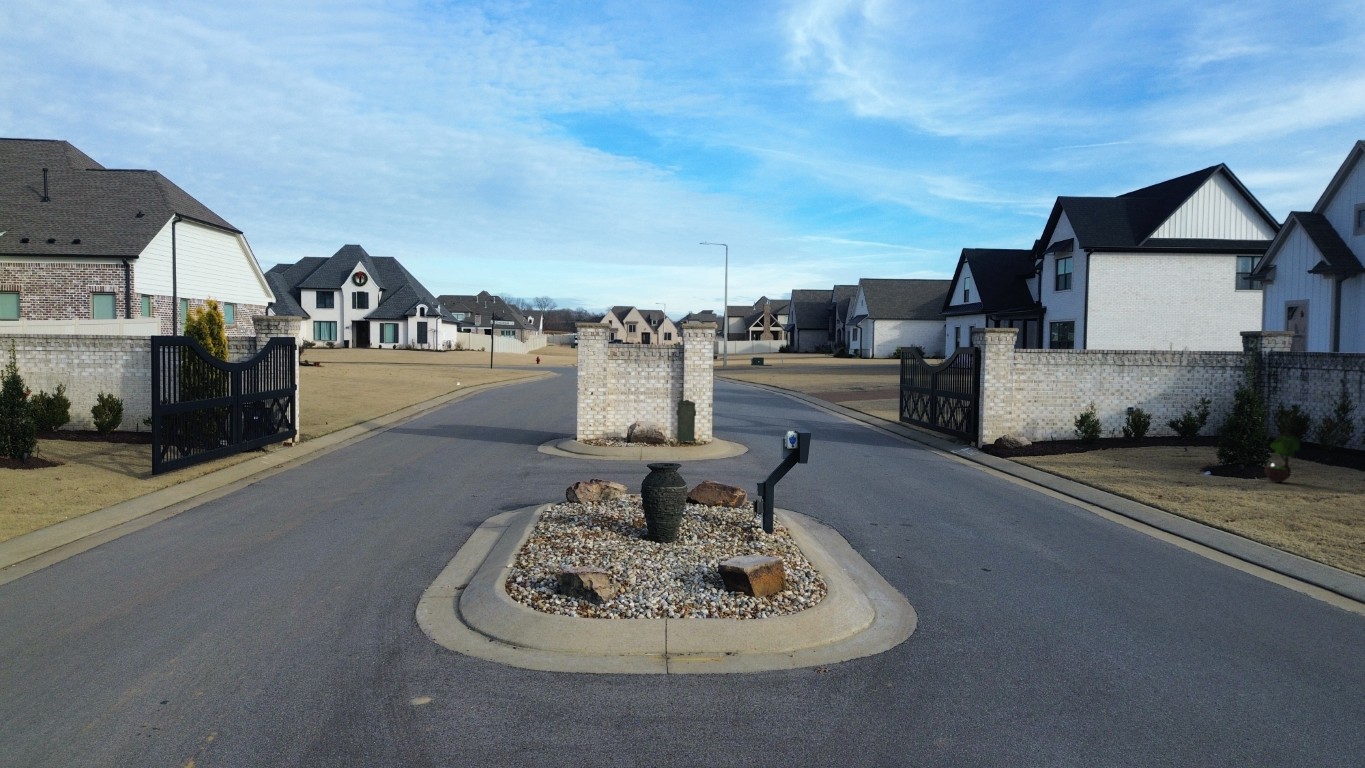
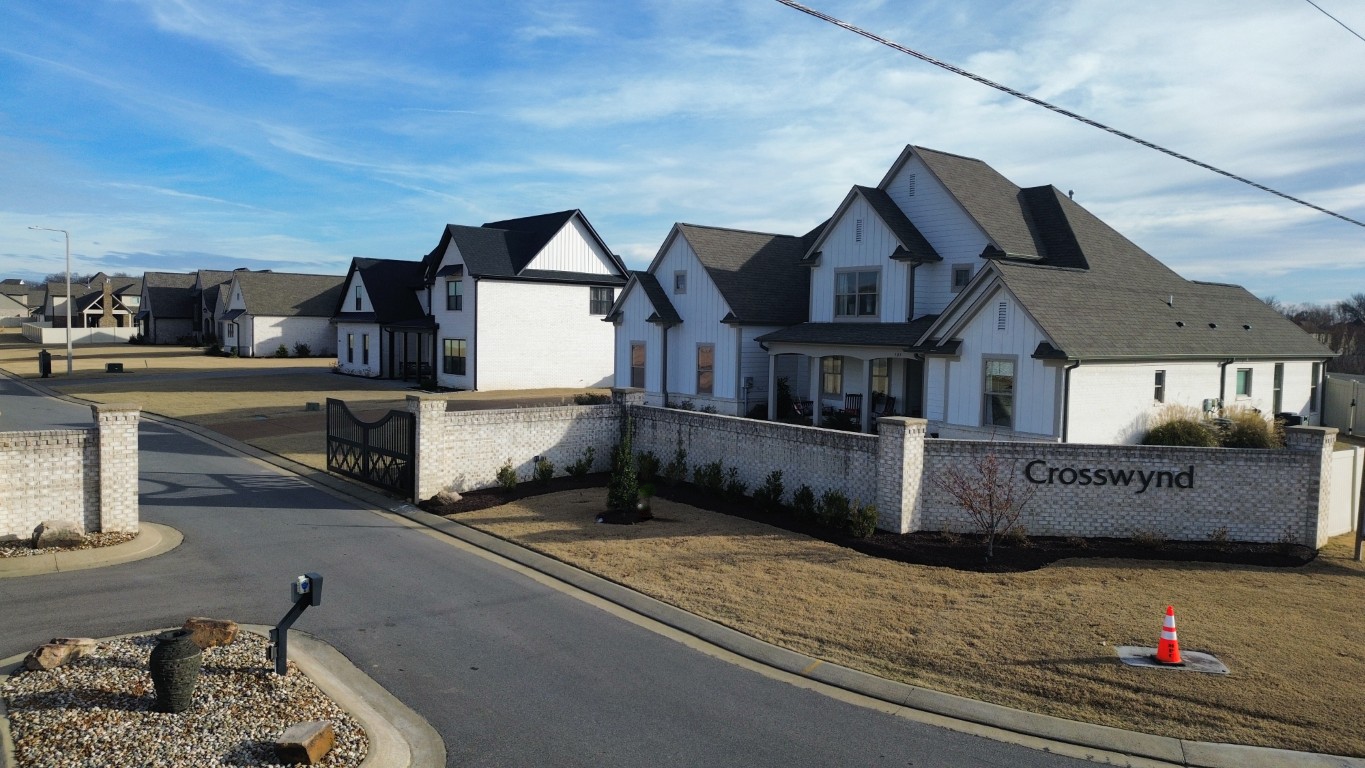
trash can: present [677,400,696,444] -> none [94,490,120,539]

